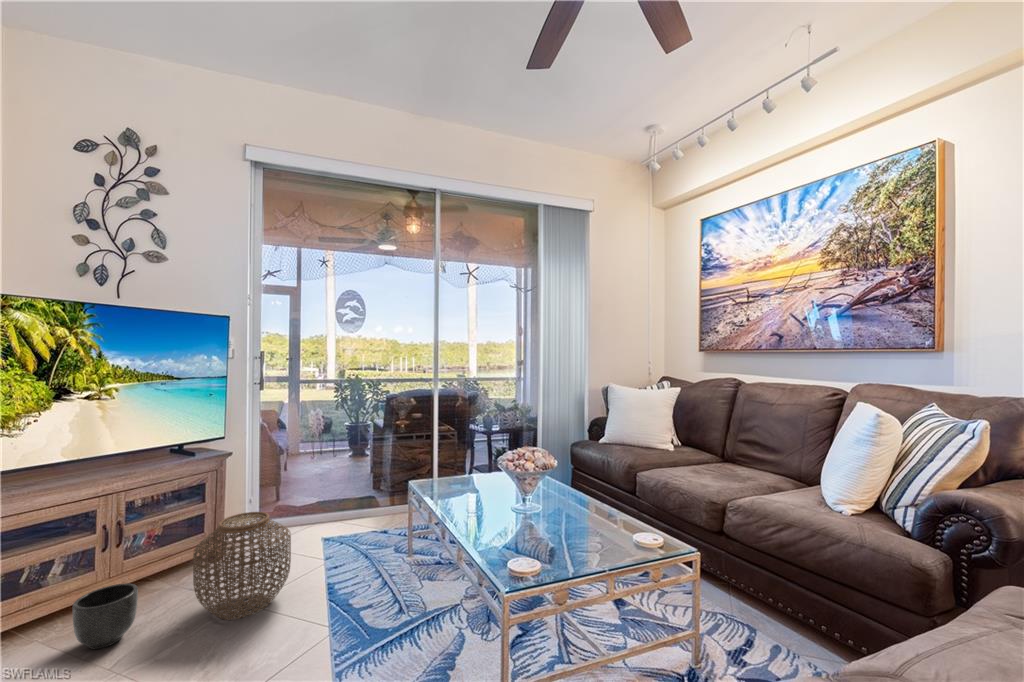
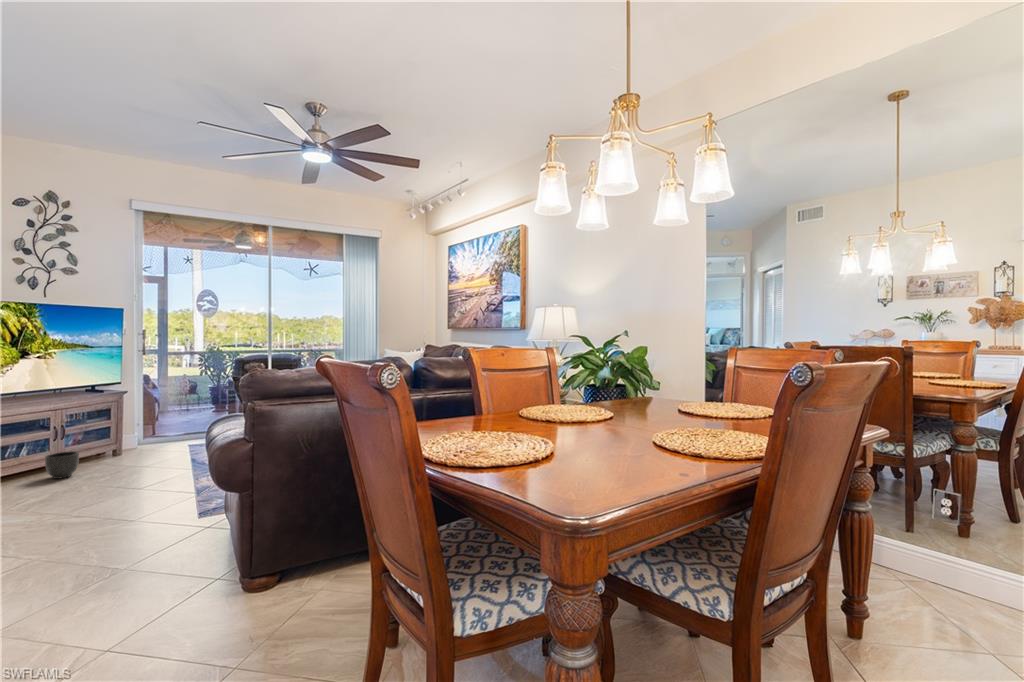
woven basket: present [193,512,291,620] -> none [109,419,166,470]

